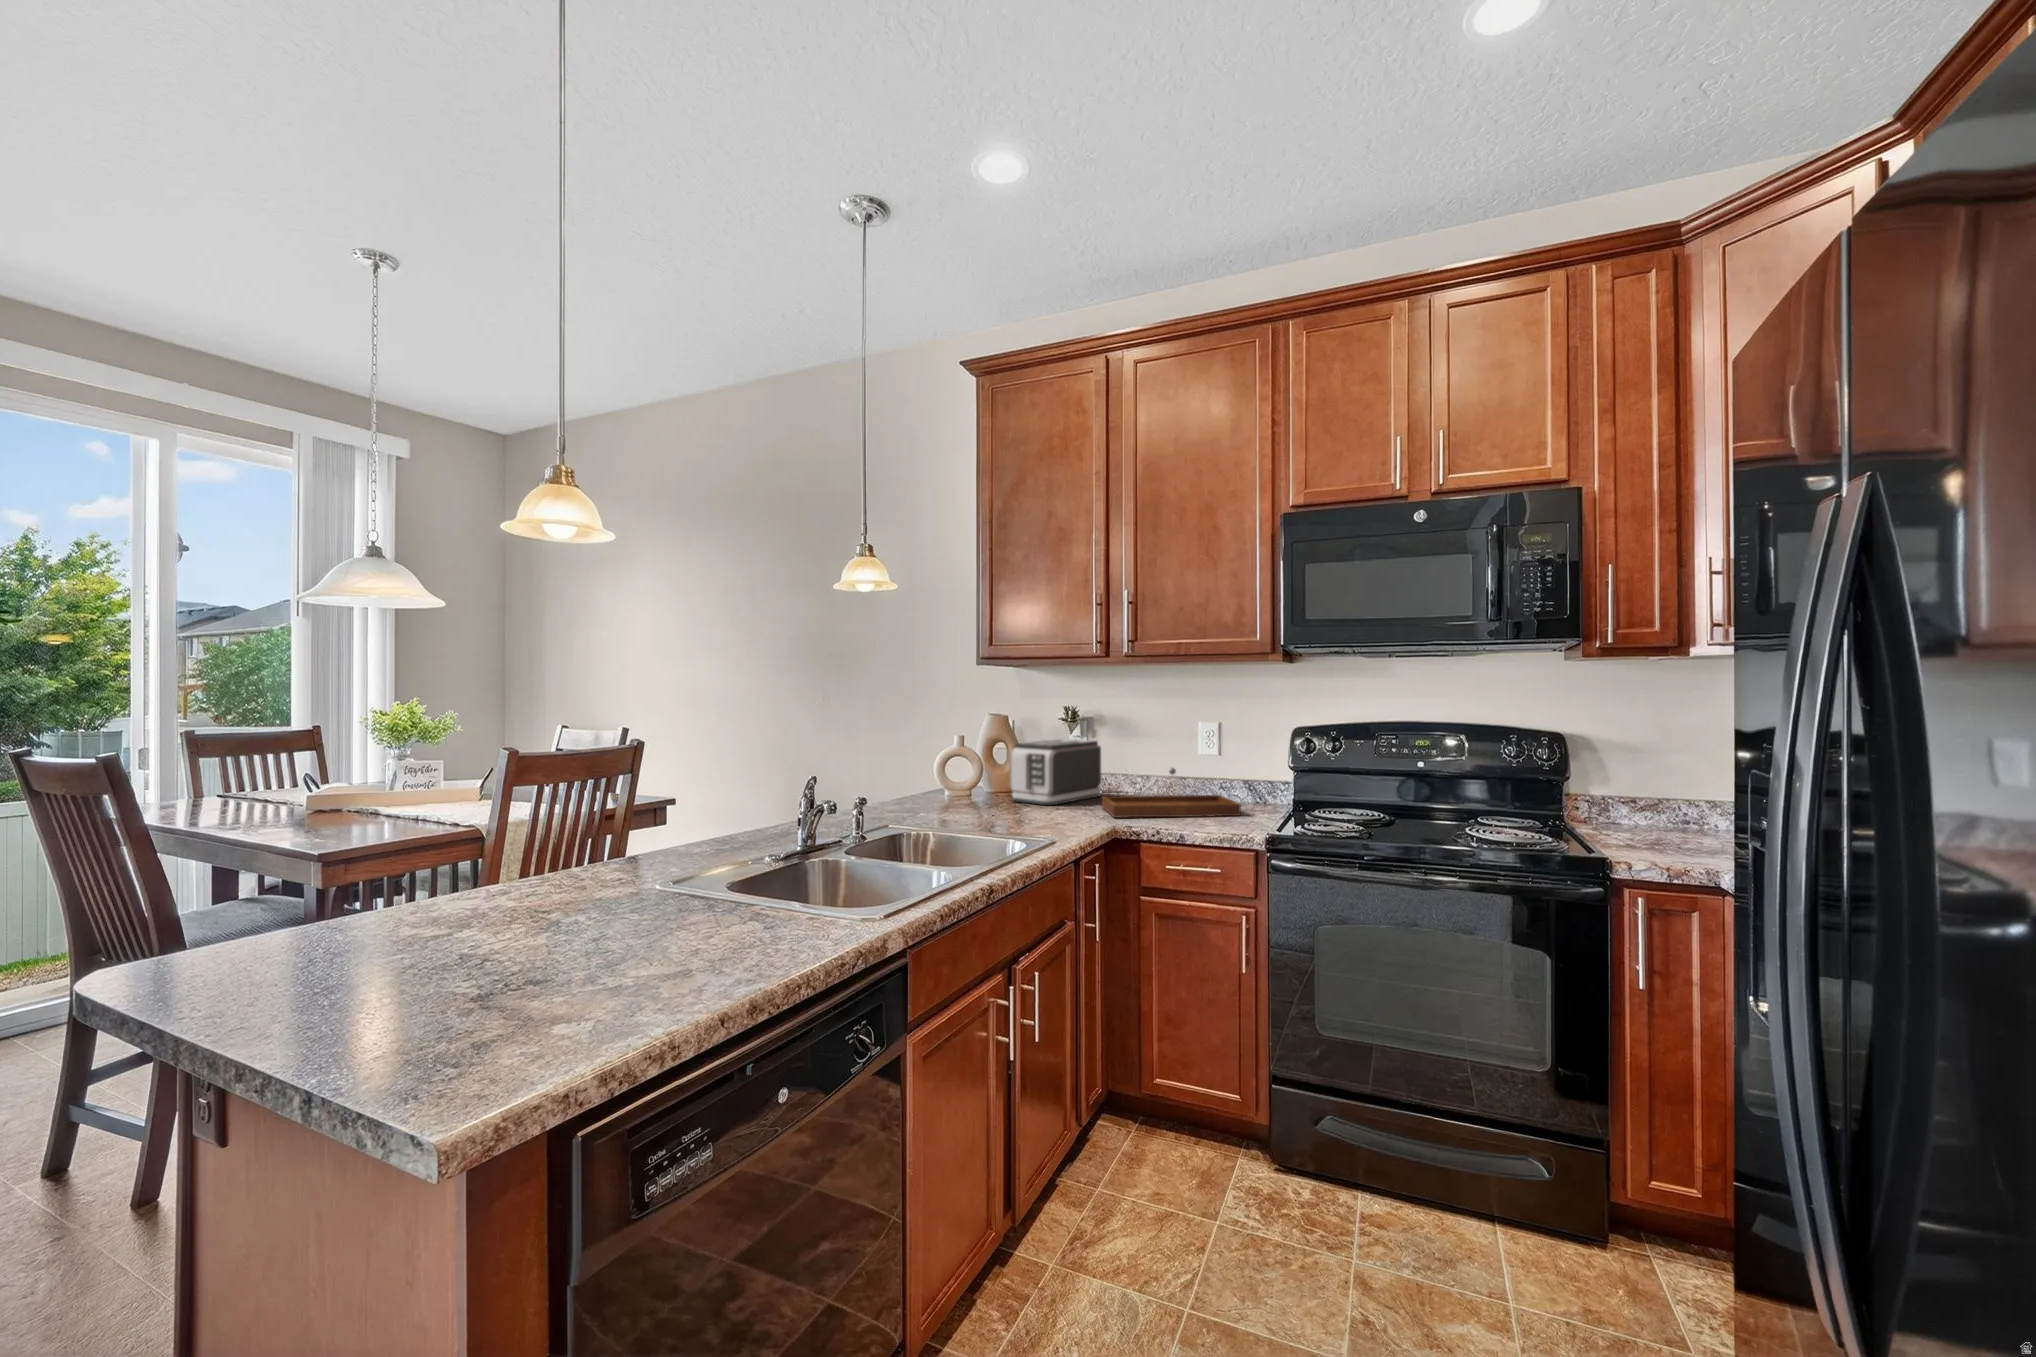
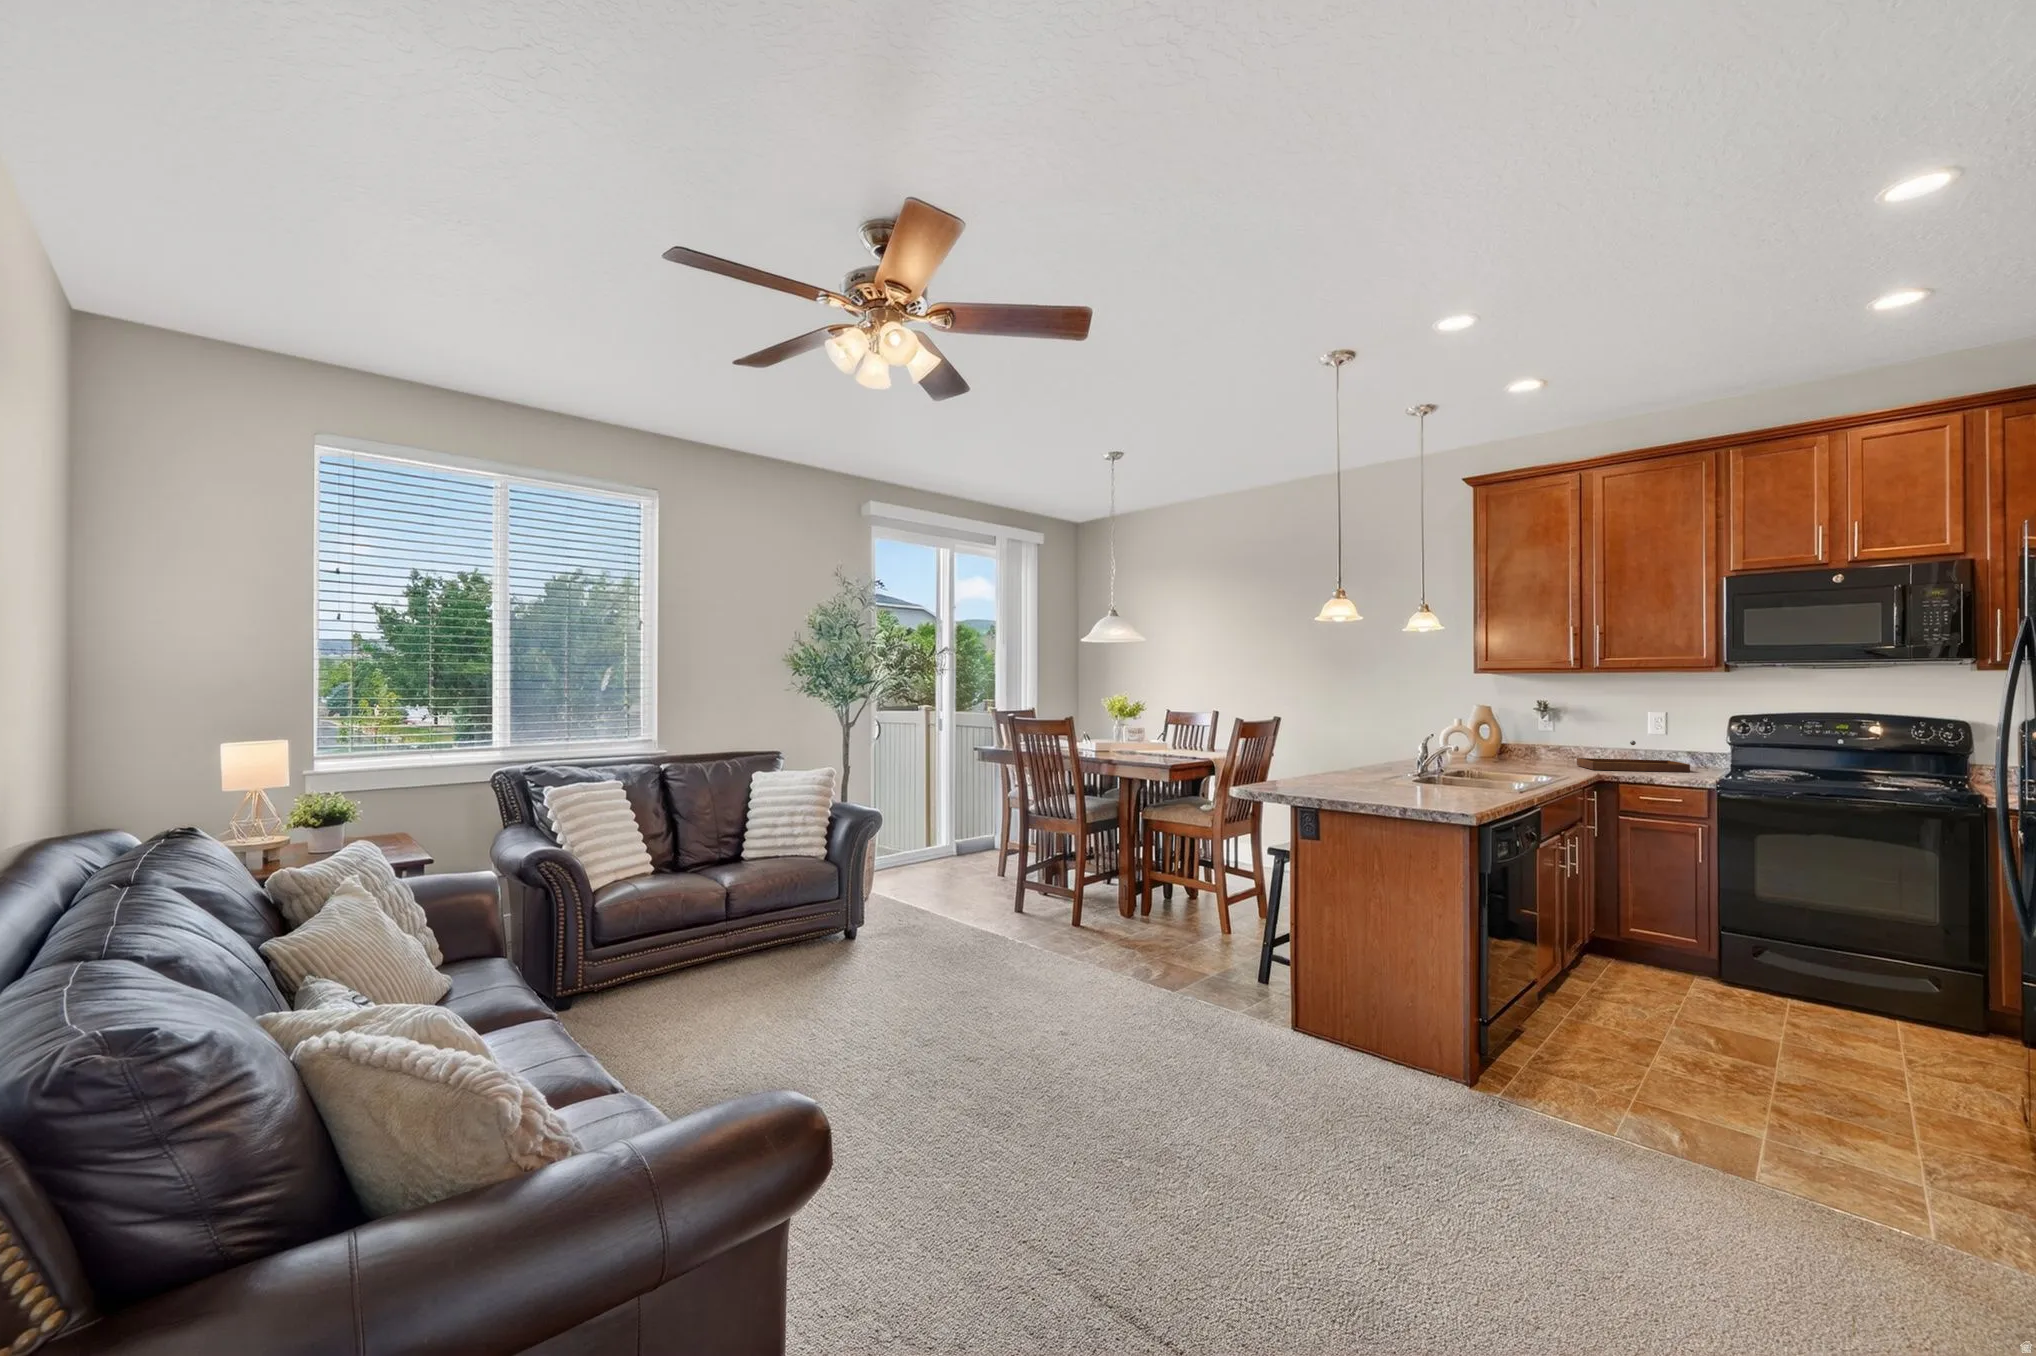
toaster: present [1009,739,1101,805] -> none [1501,722,1568,764]

